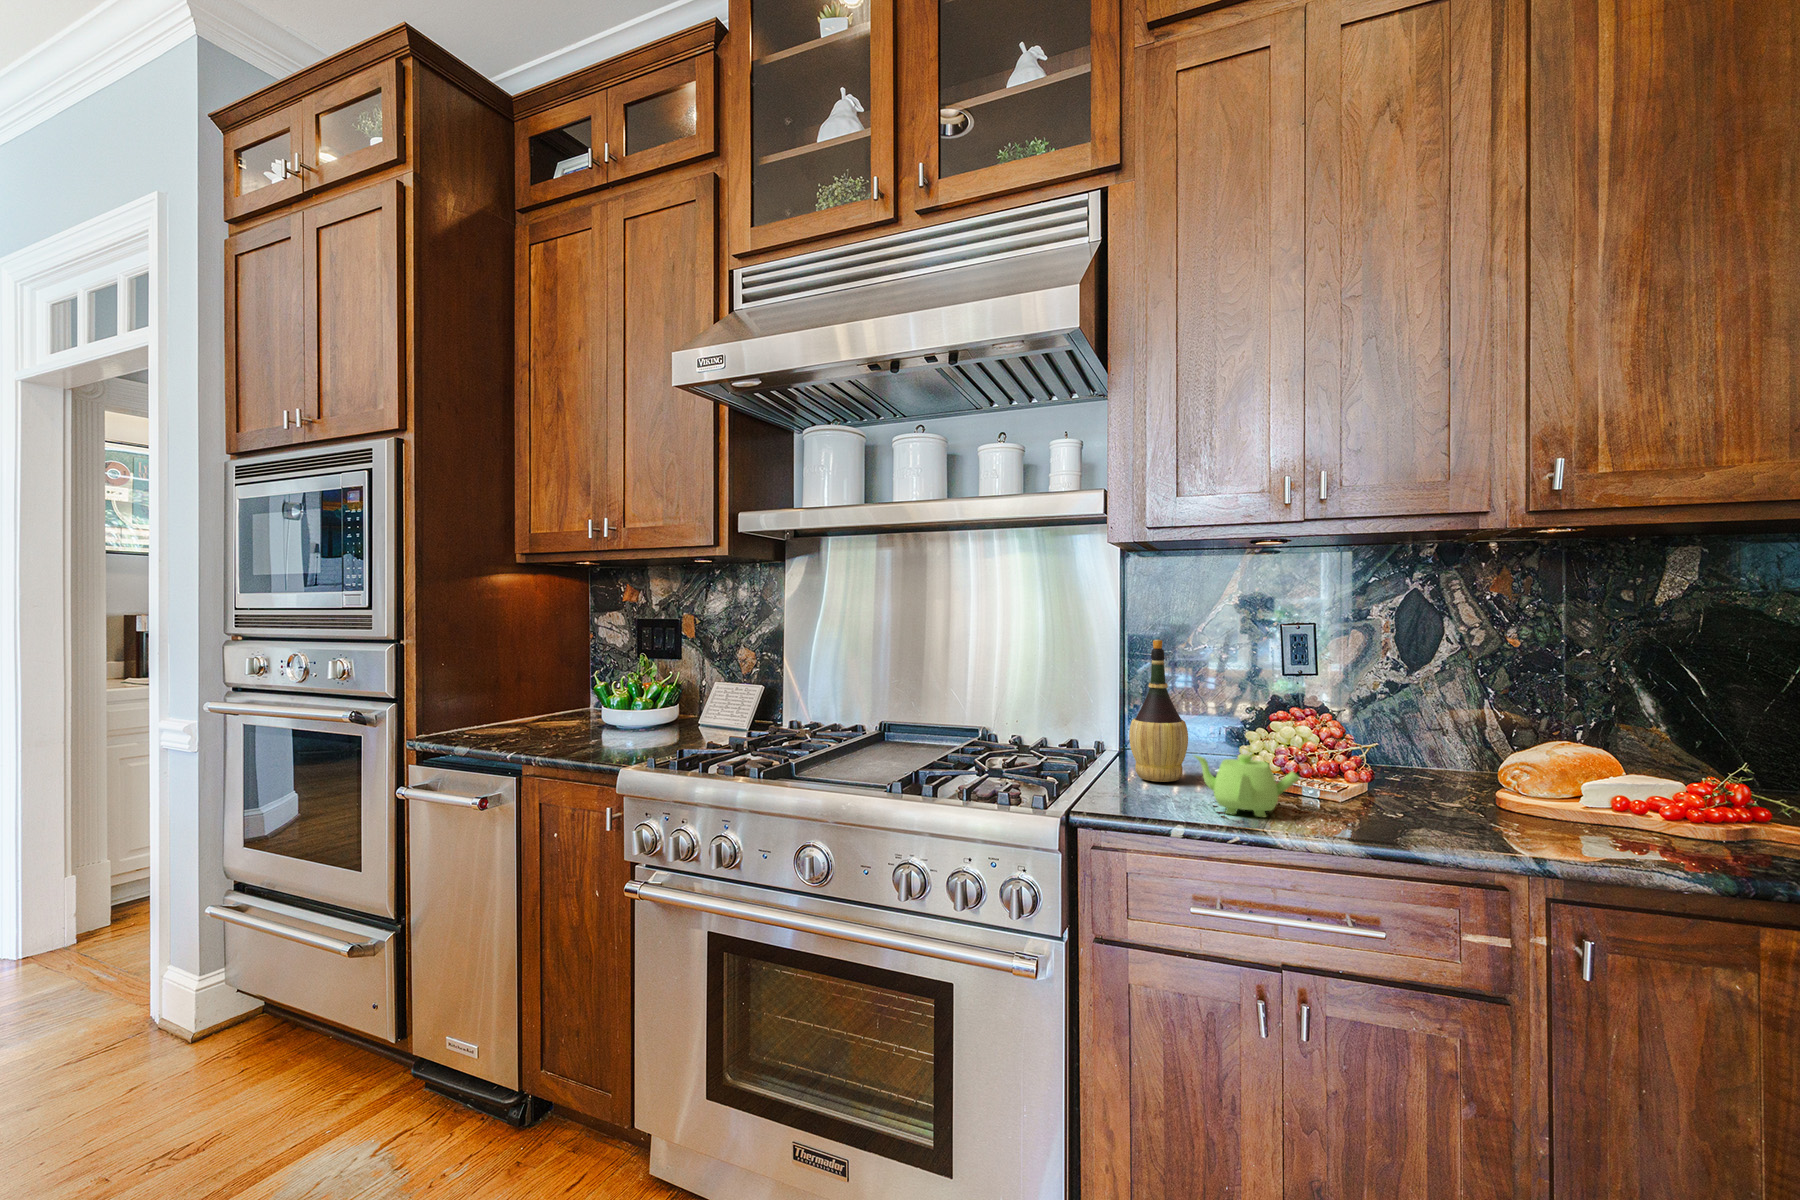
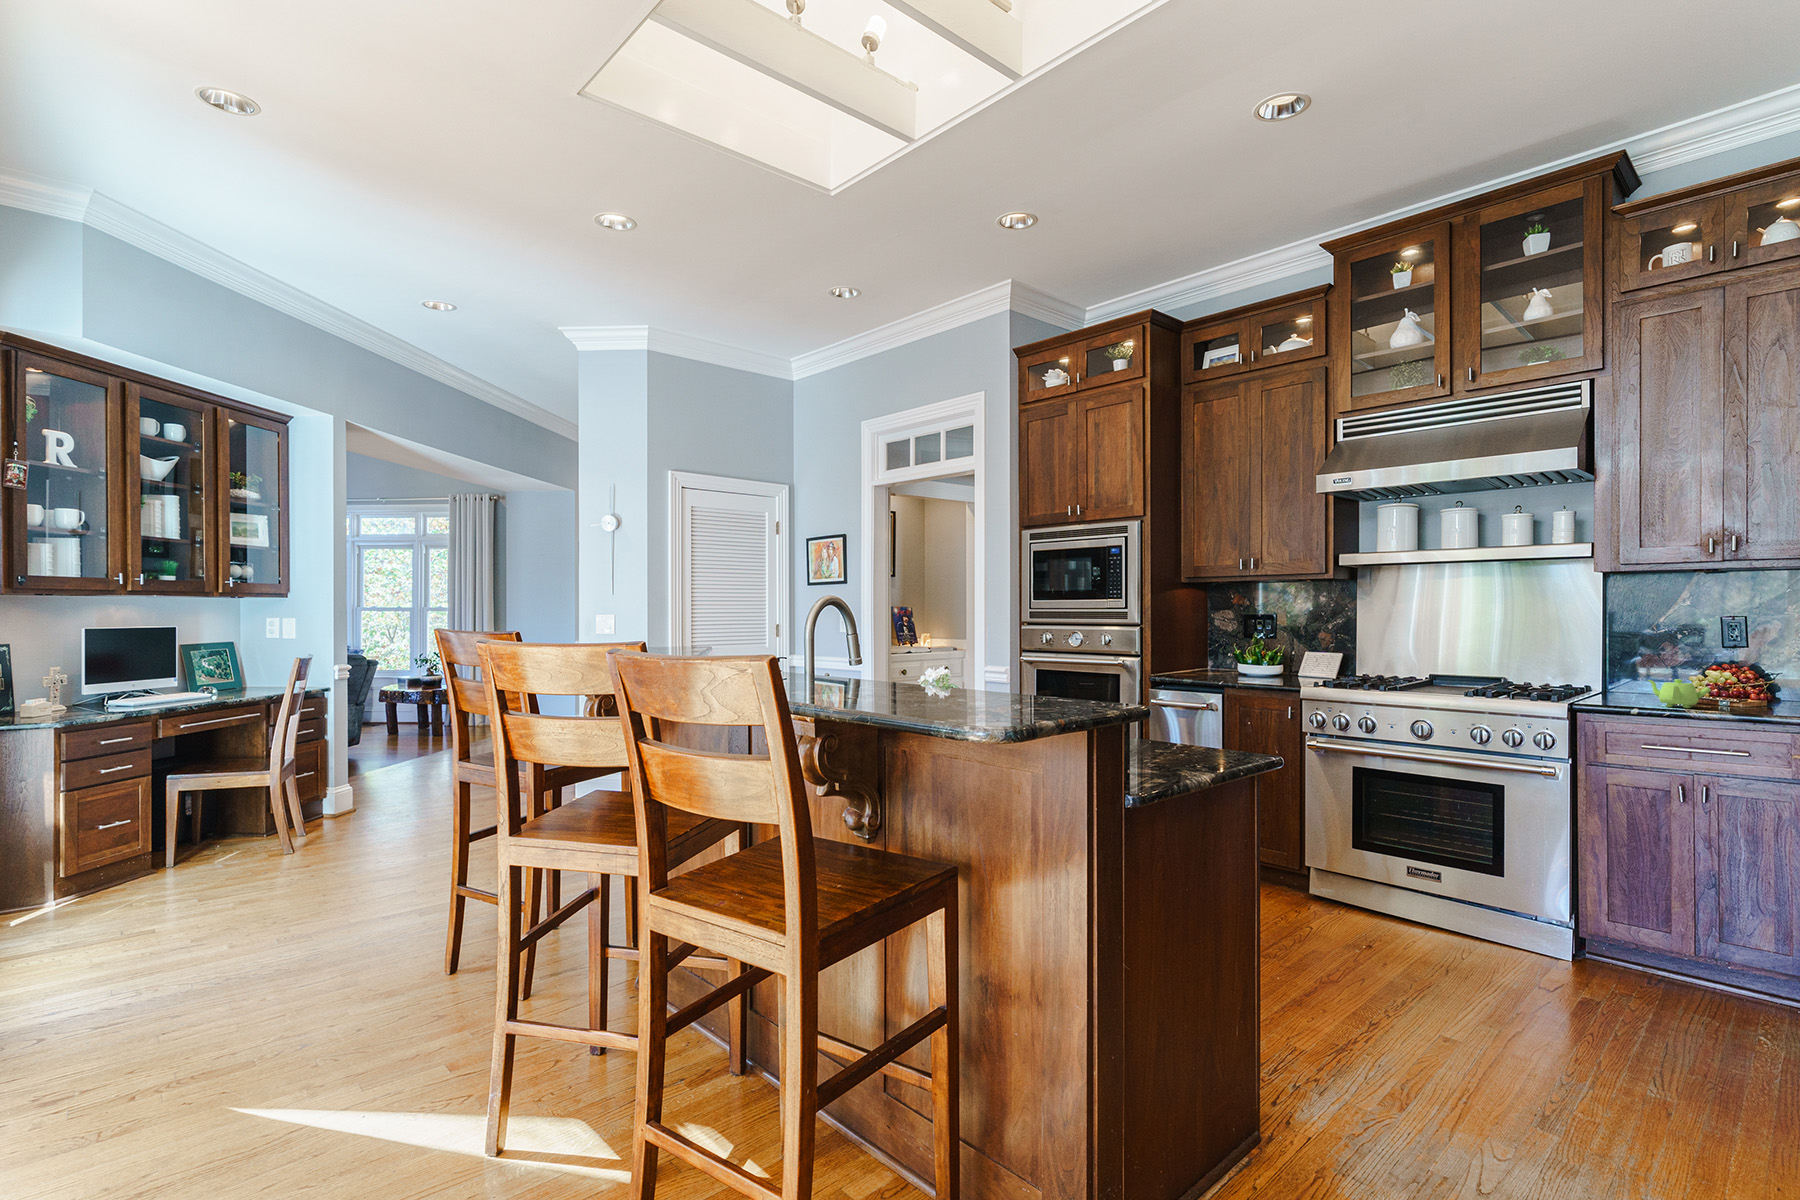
wine bottle: present [1129,640,1188,782] -> none [1608,625,1647,700]

